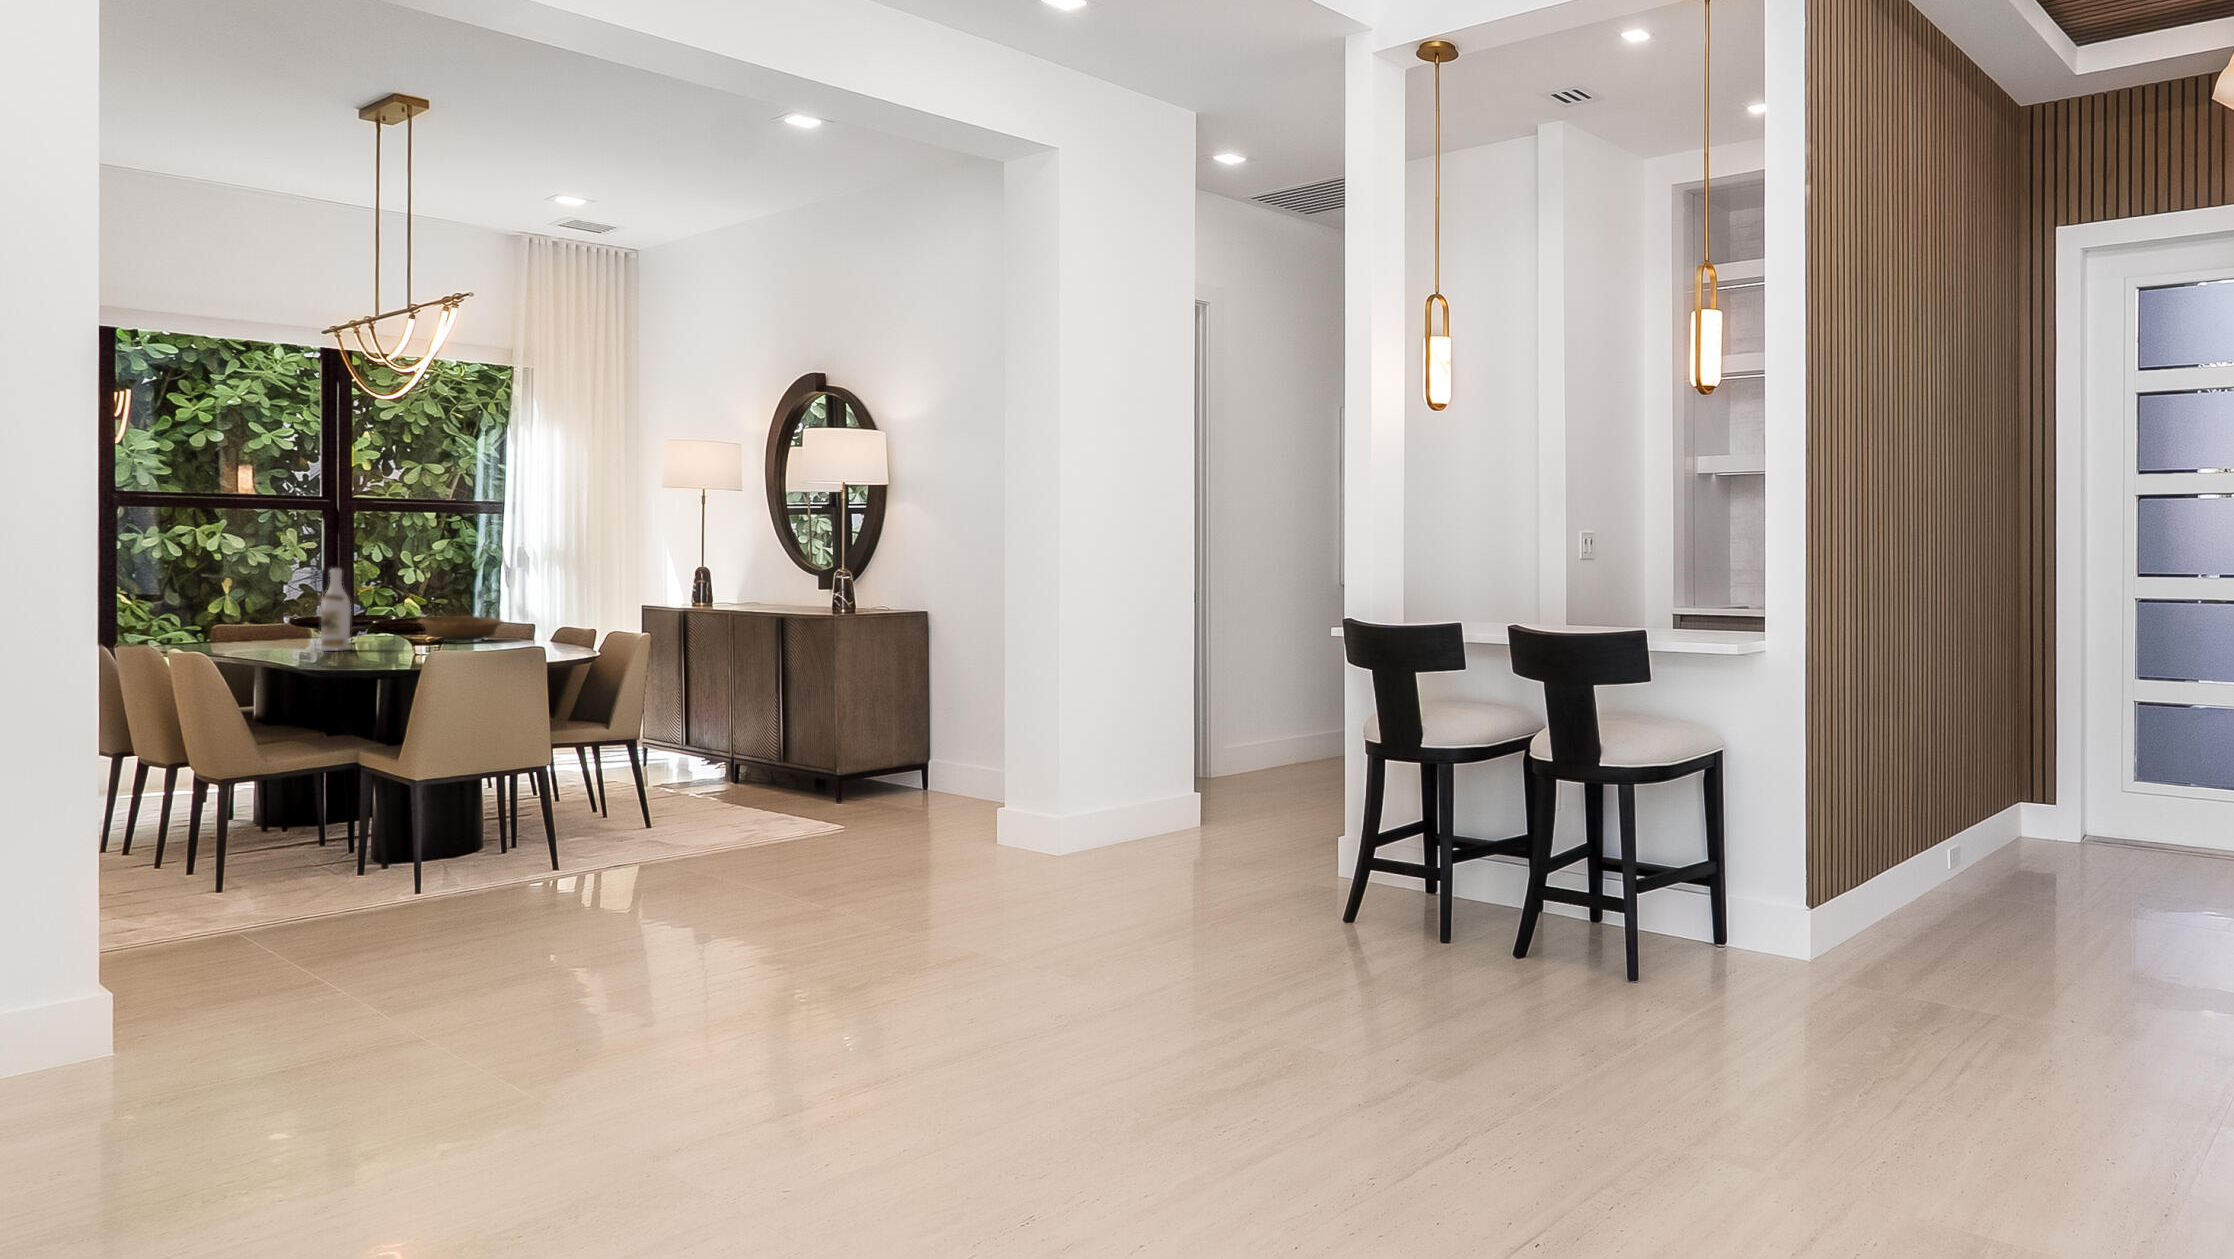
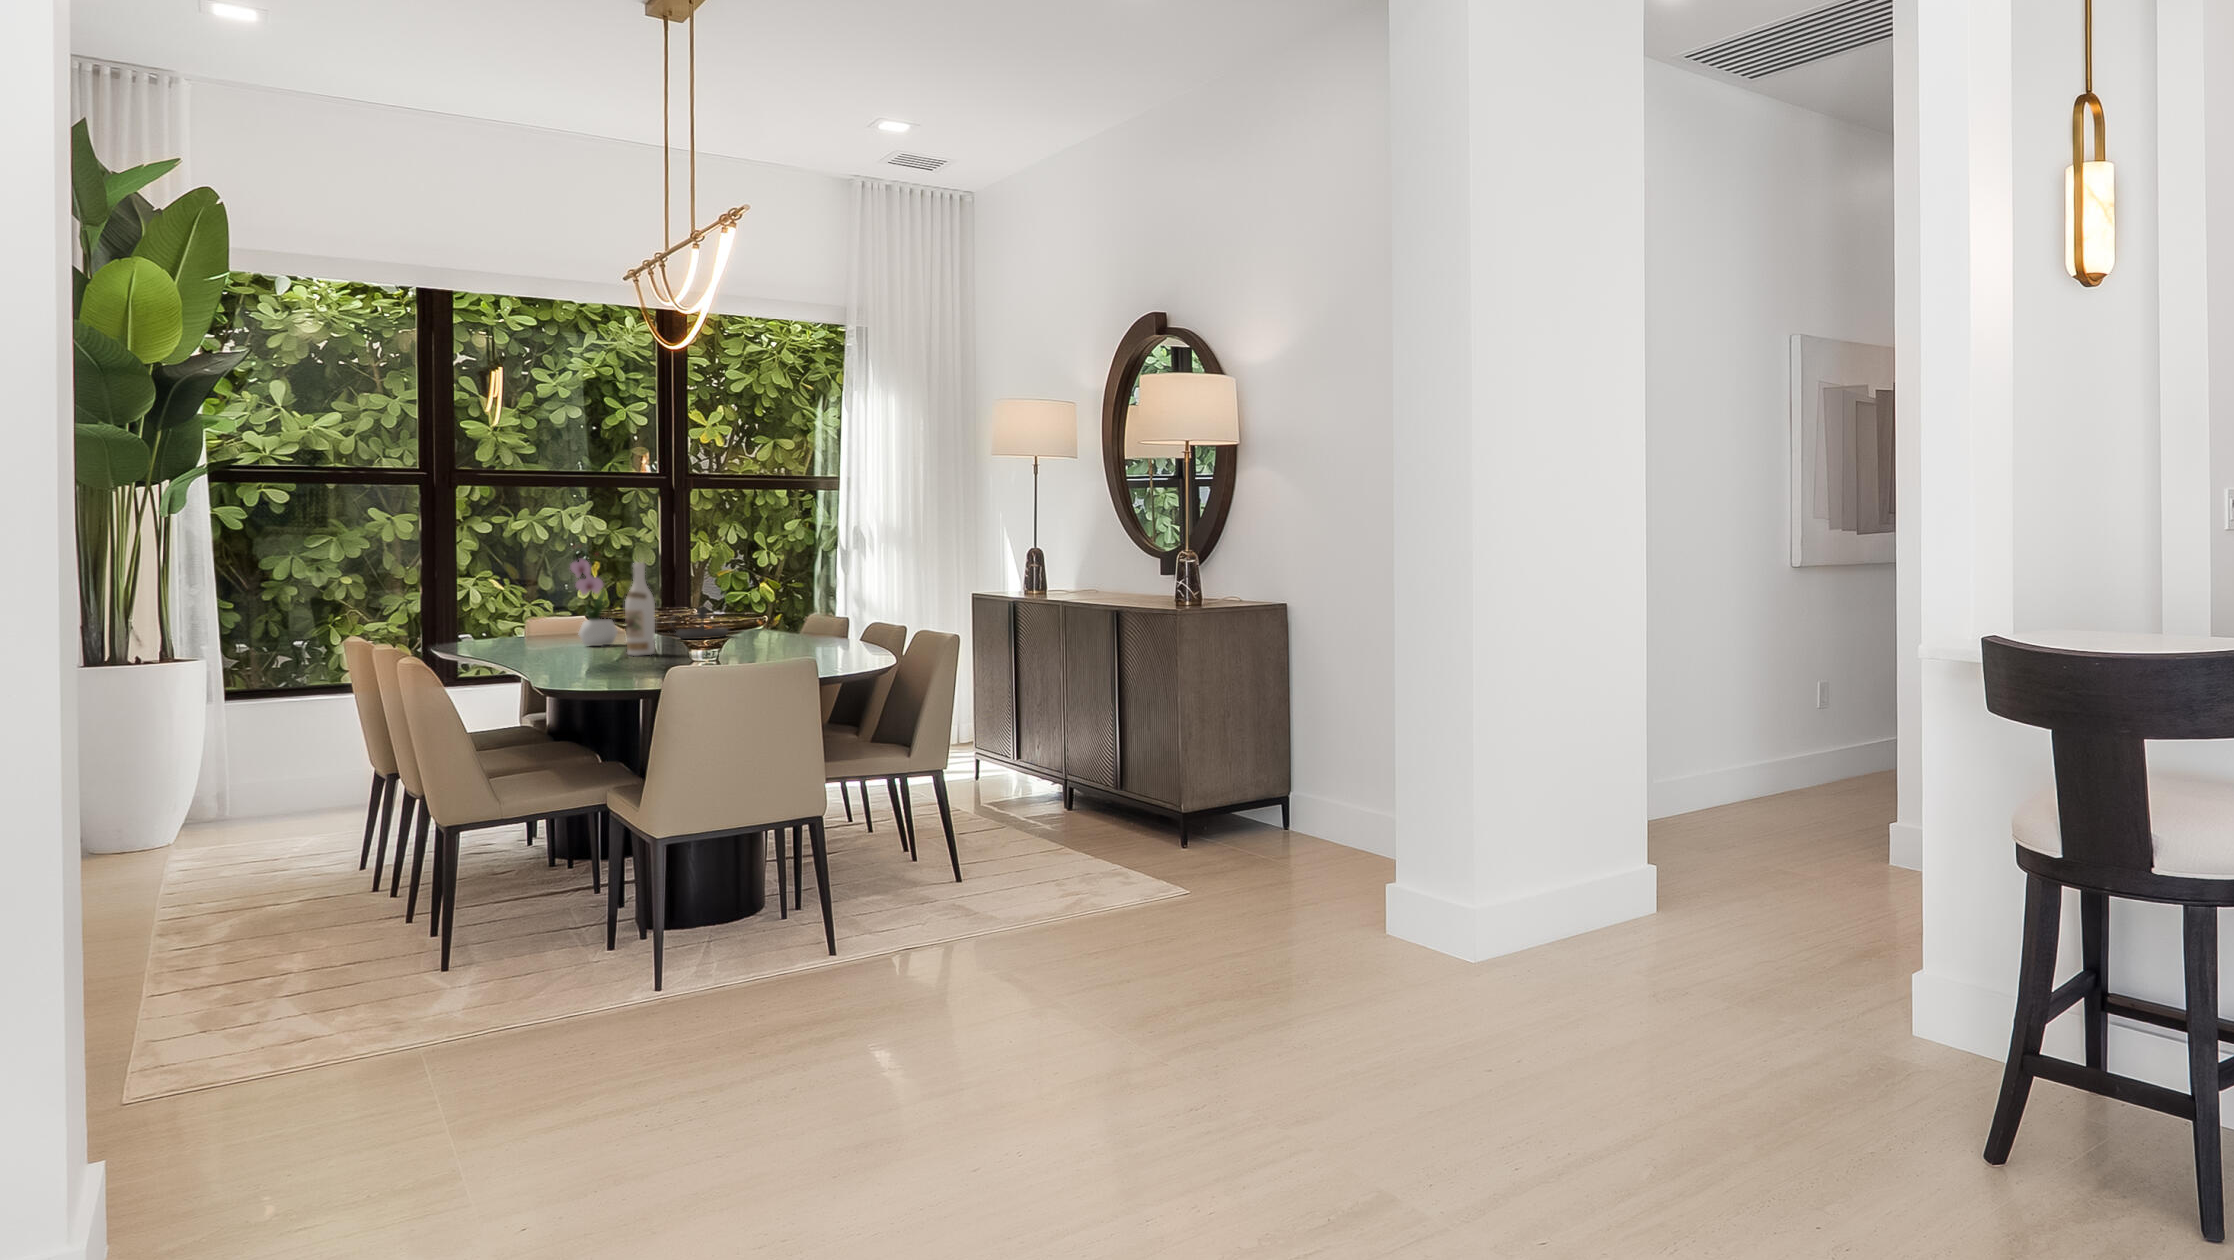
flower arrangement: none [254,554,306,645] -> present [570,559,619,646]
candlestick: none [349,612,410,640] -> present [676,607,728,639]
decorative bowl: present [419,616,503,642] -> none [729,612,817,643]

